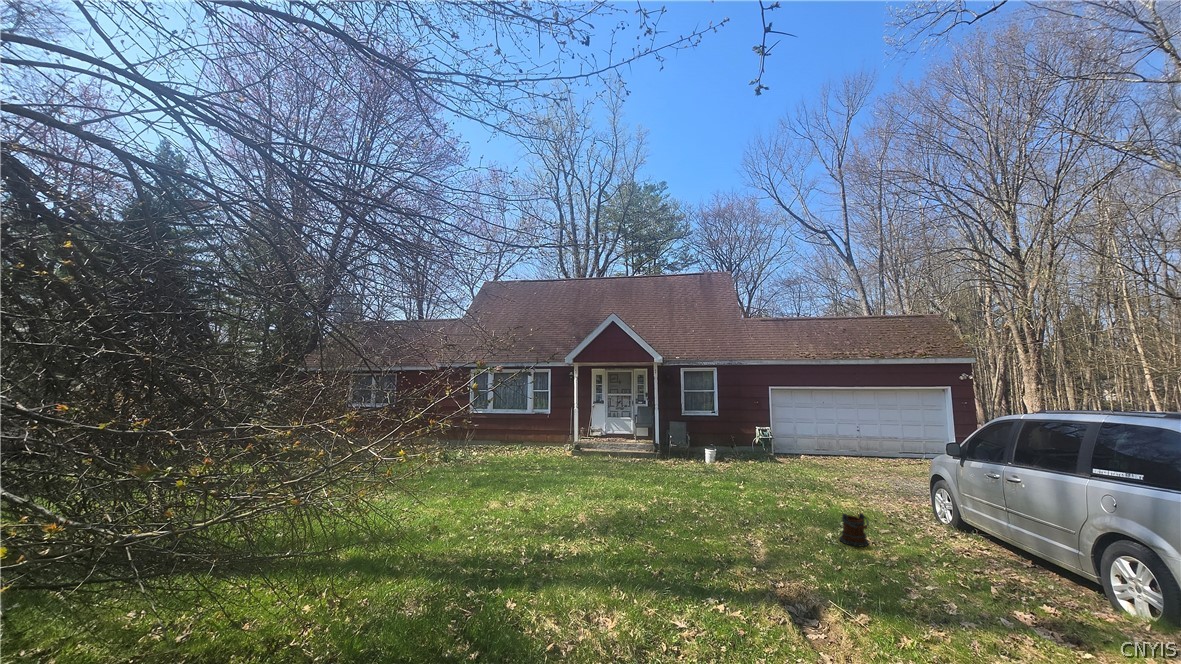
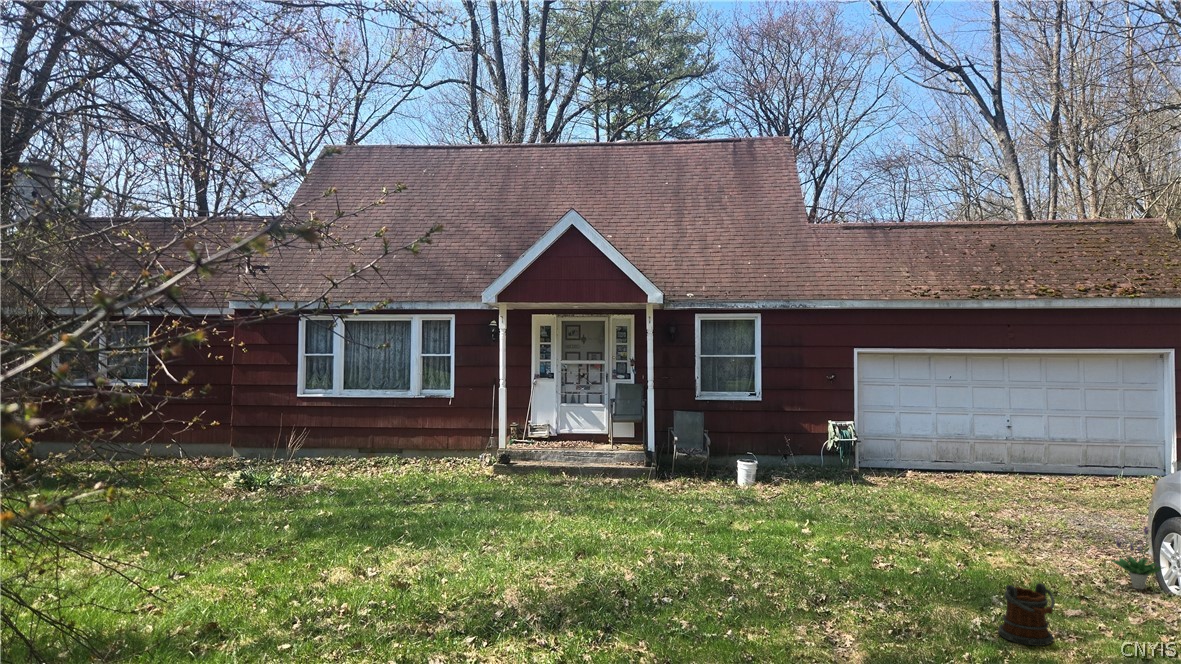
potted plant: none [907,485,938,520] -> present [1112,527,1164,589]

